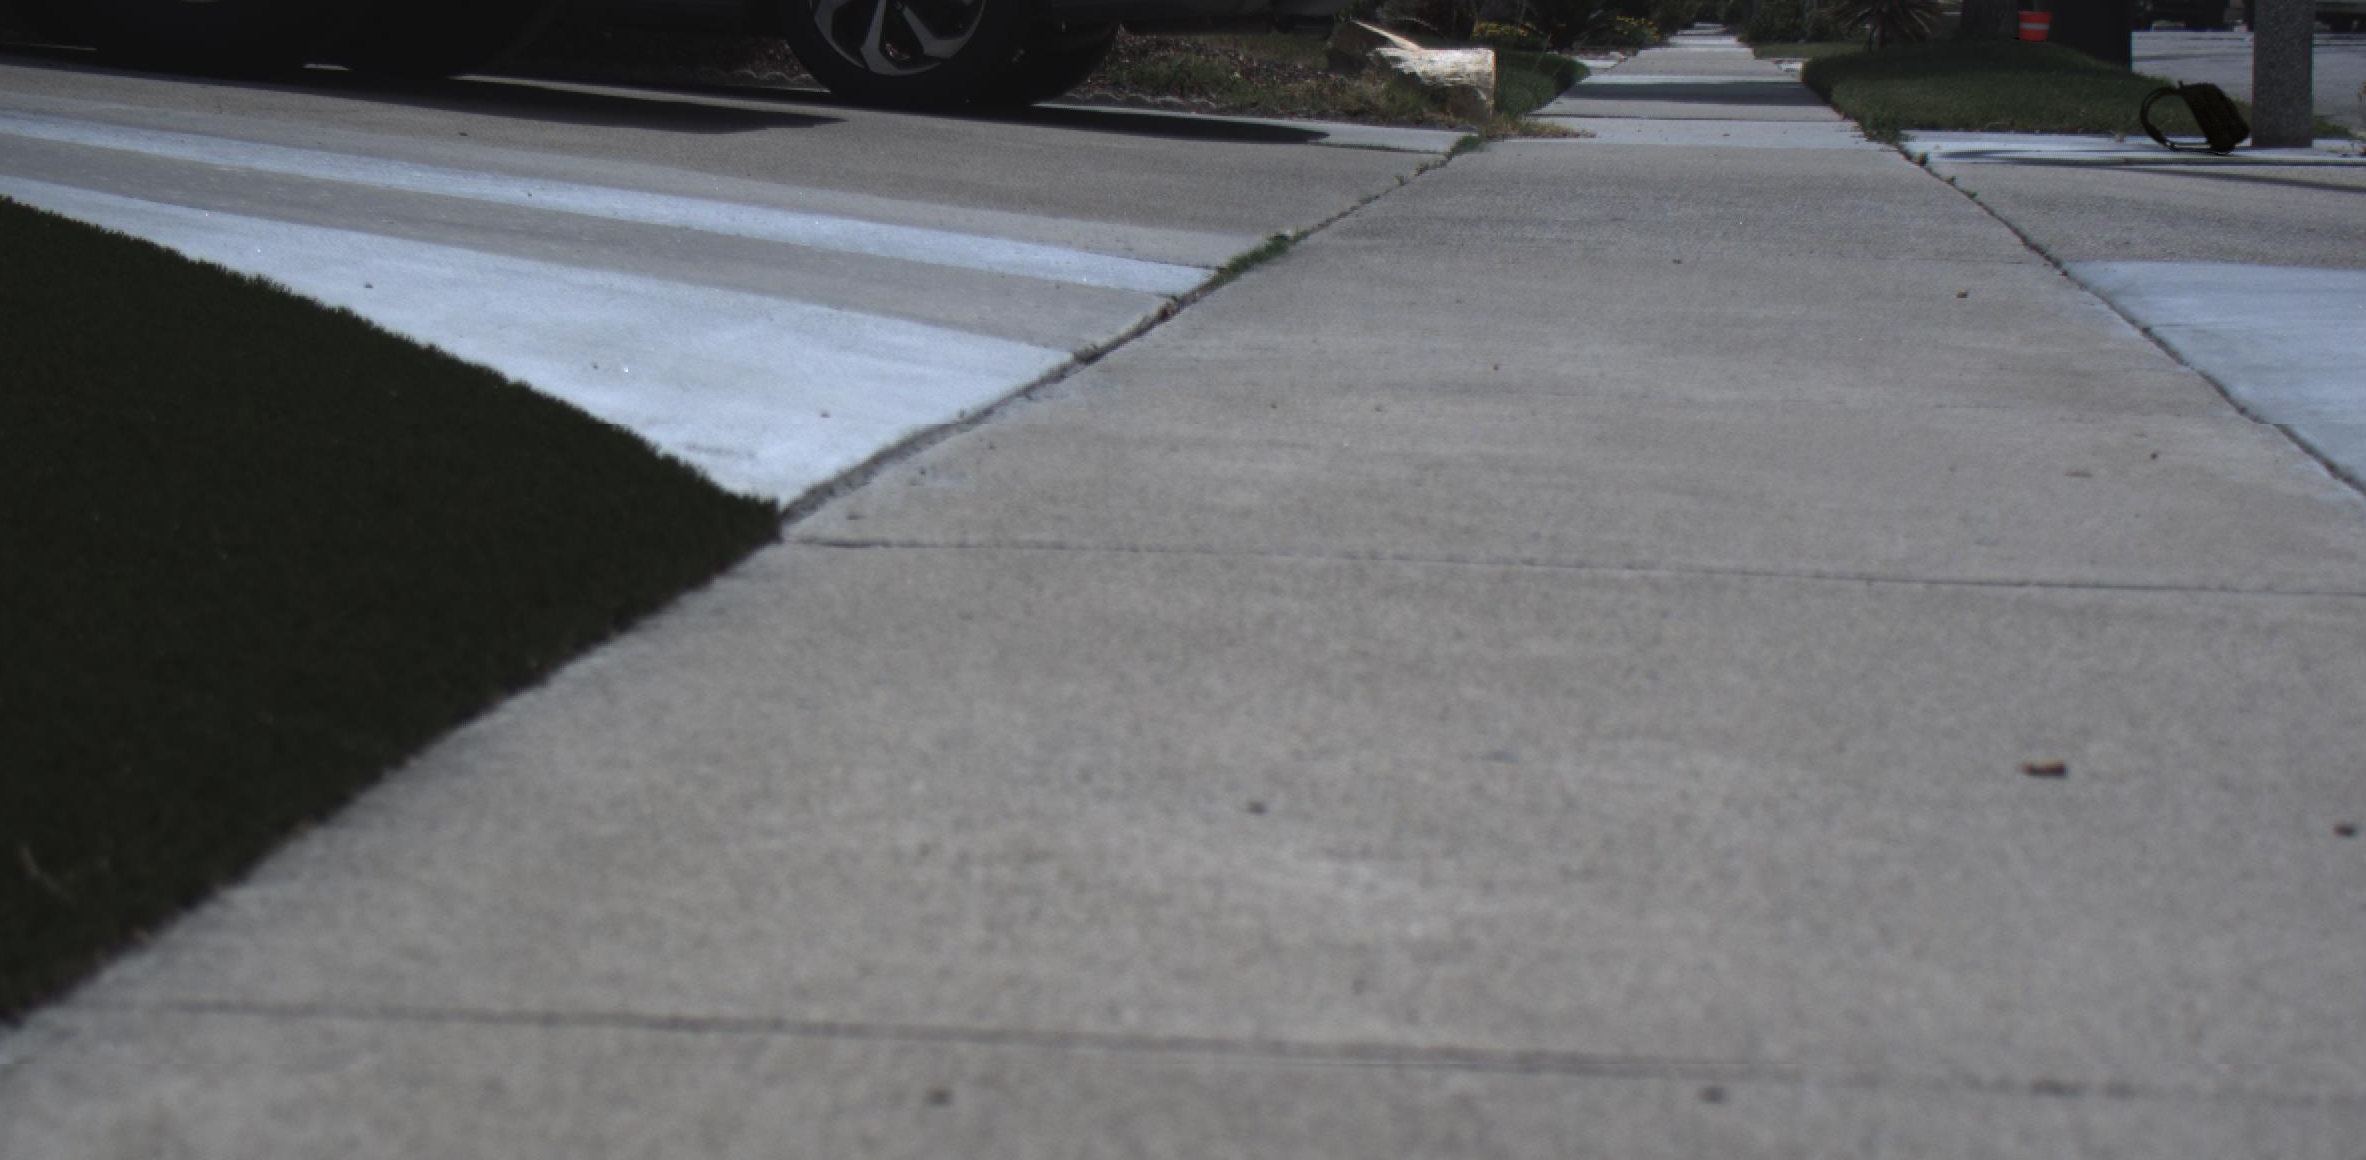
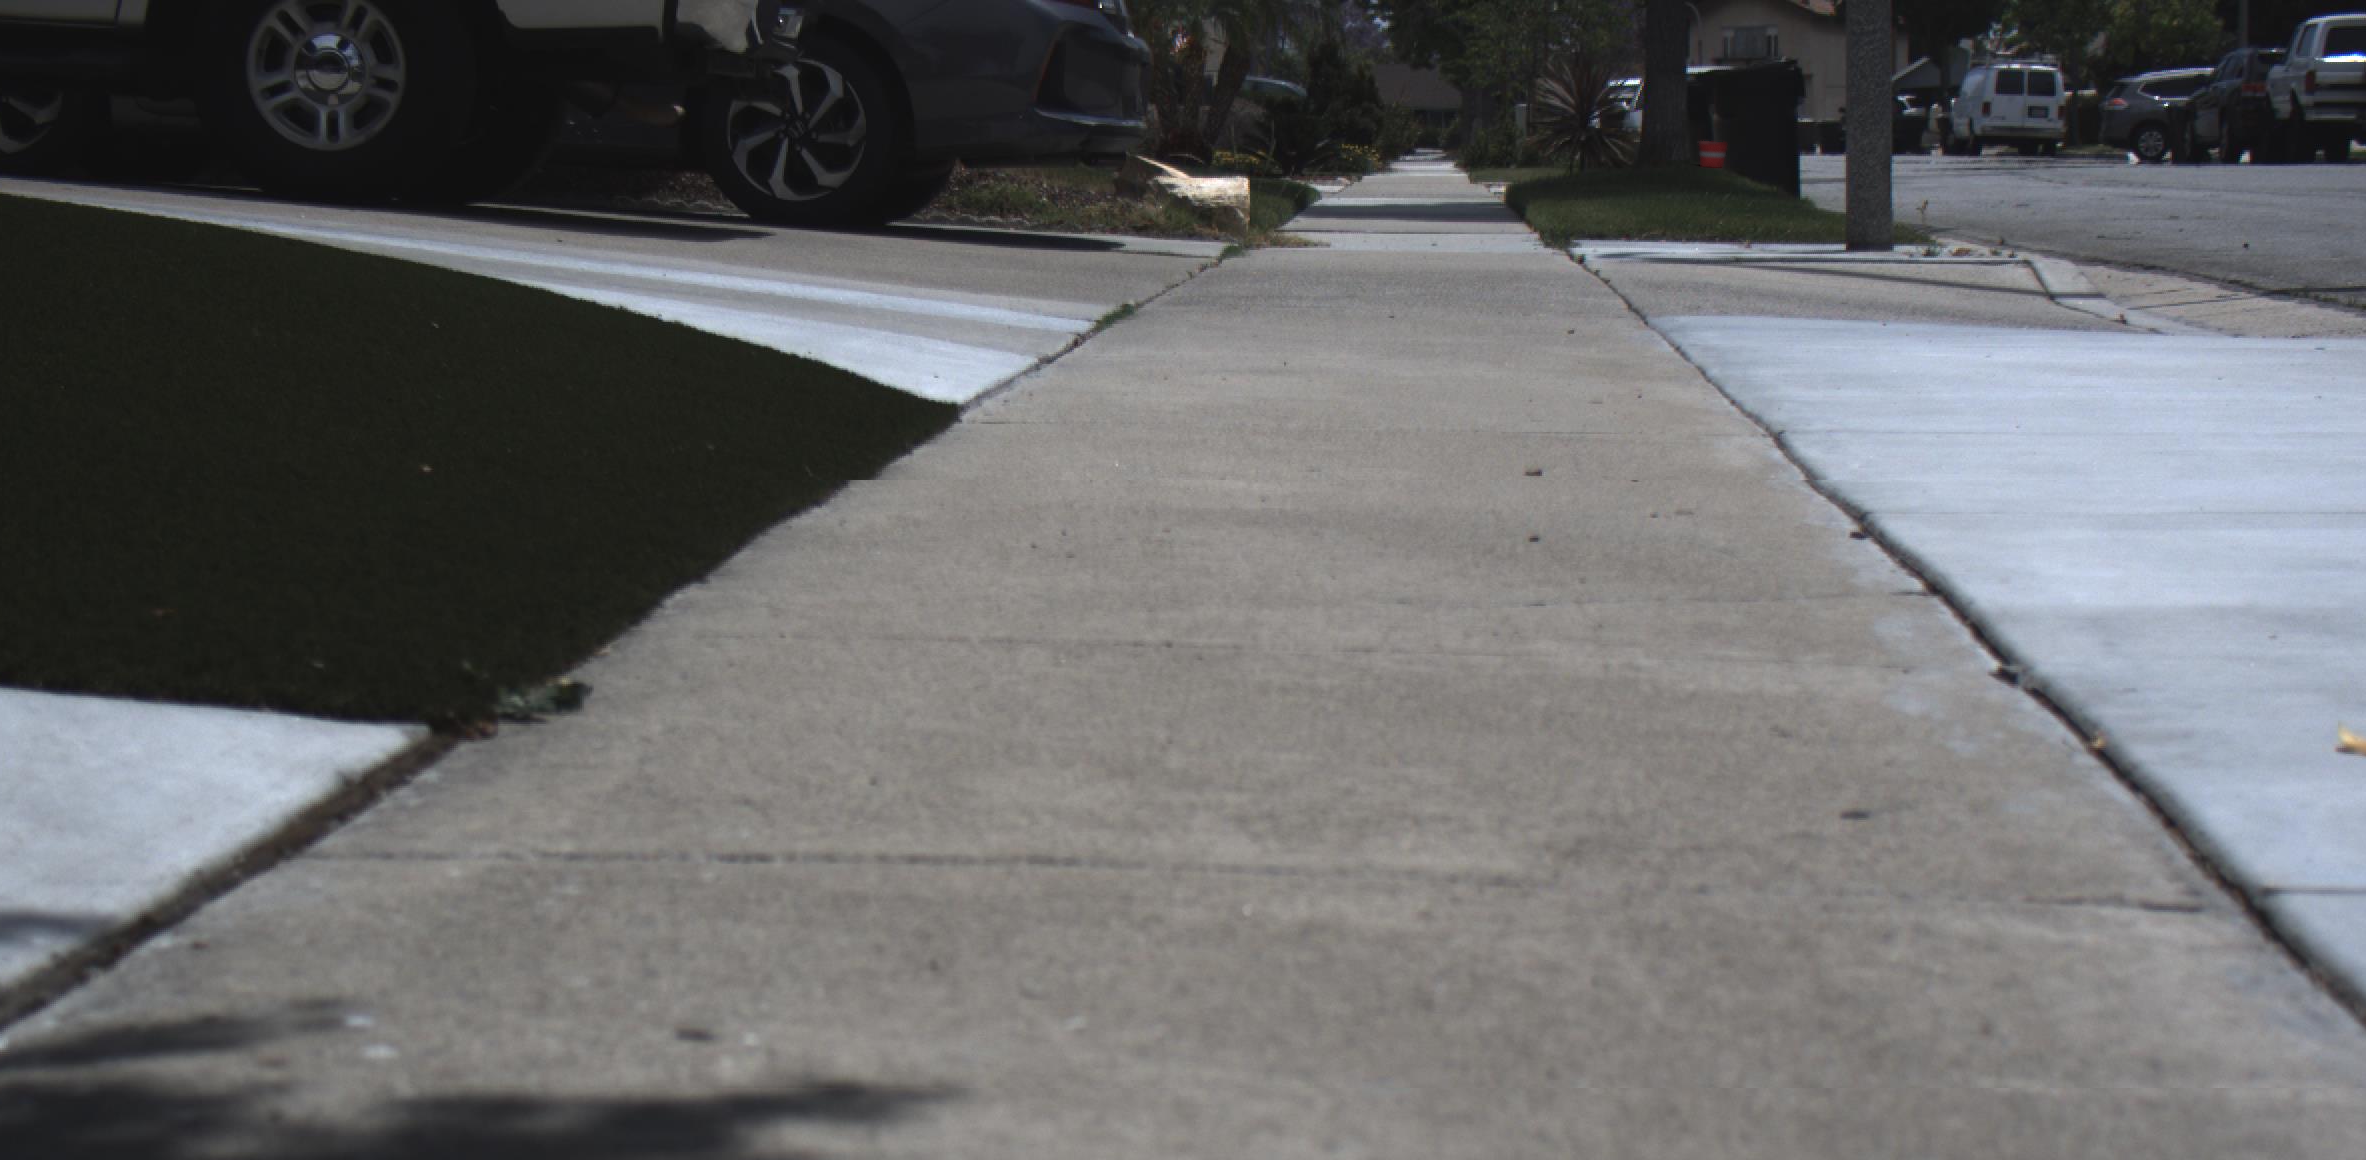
backpack: present [2139,80,2251,155] -> none [1751,197,1832,255]

